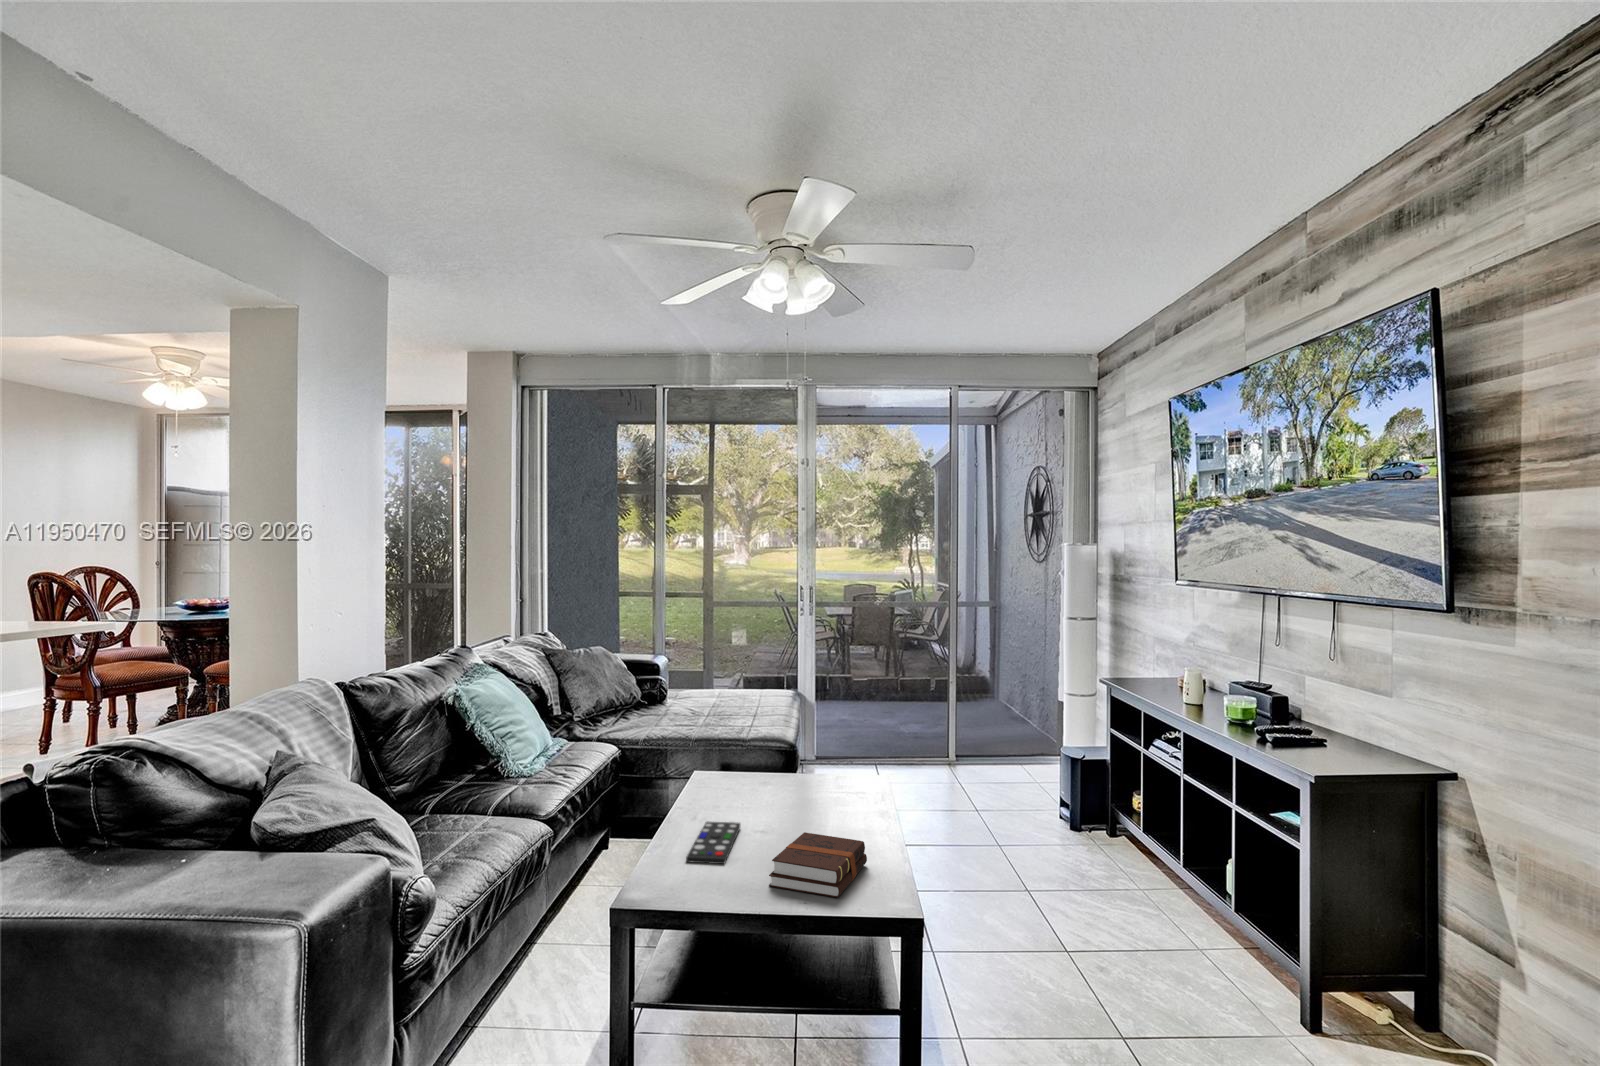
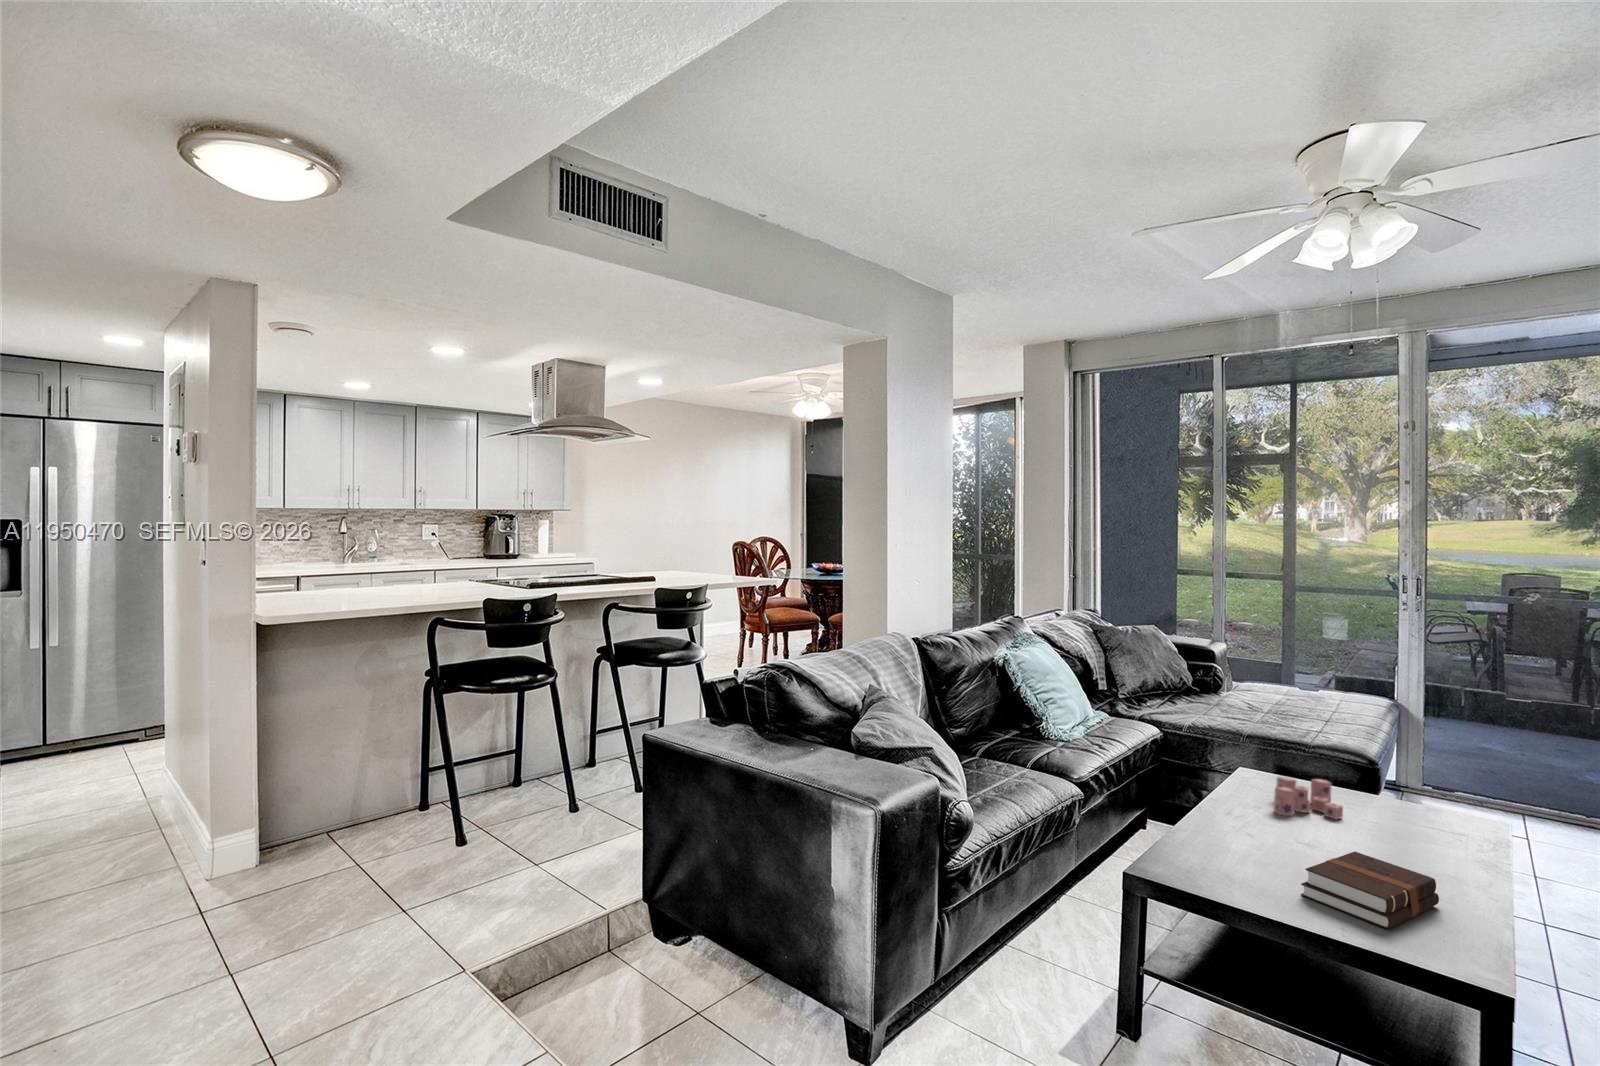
candle: none [731,771,785,811] -> present [1274,777,1343,820]
remote control: present [686,822,740,864] -> none [1210,816,1280,862]

